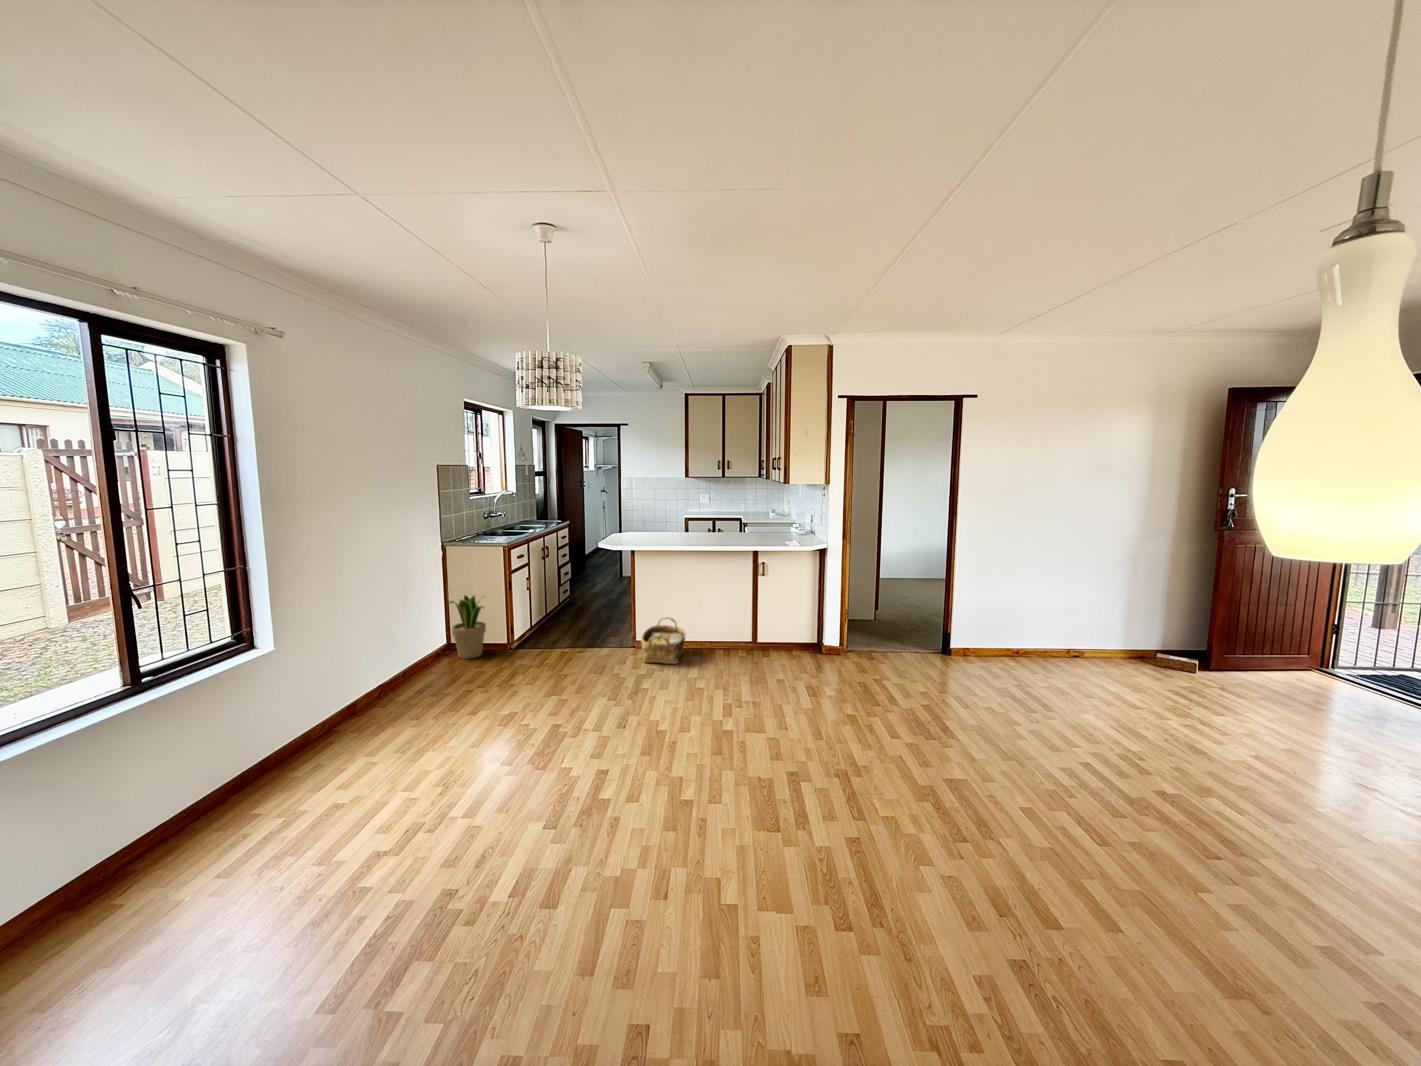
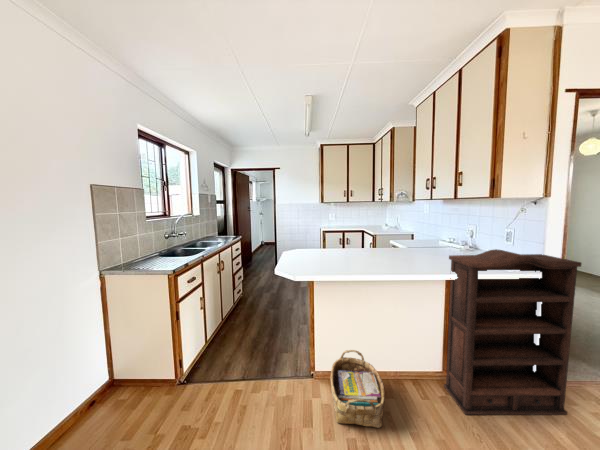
bookshelf: none [748,529,834,662] -> present [444,249,581,415]
potted plant: present [448,595,486,659] -> none [90,330,149,415]

